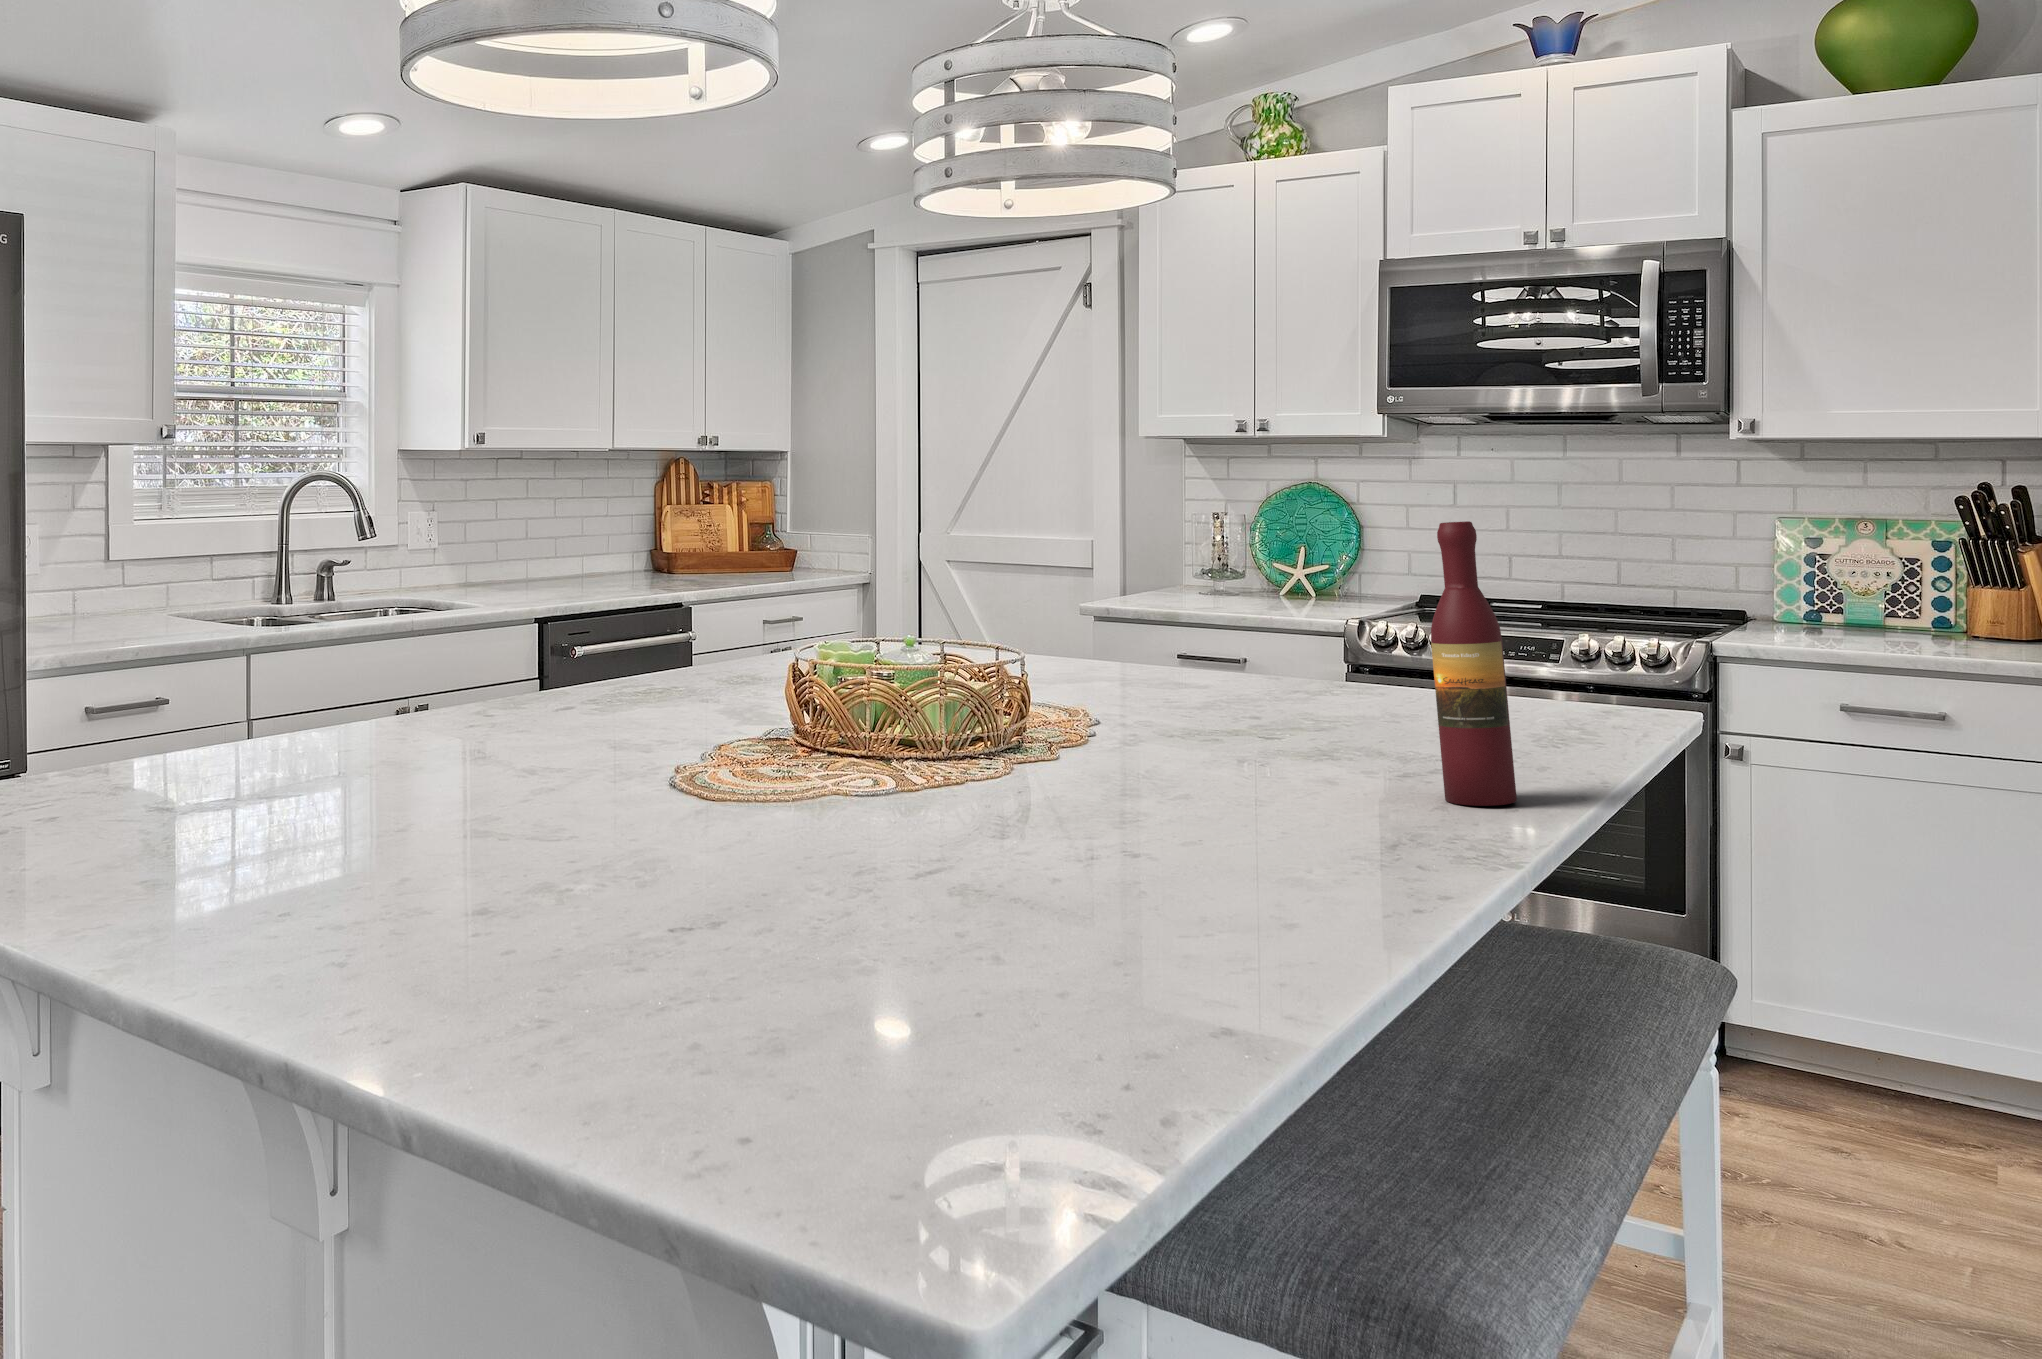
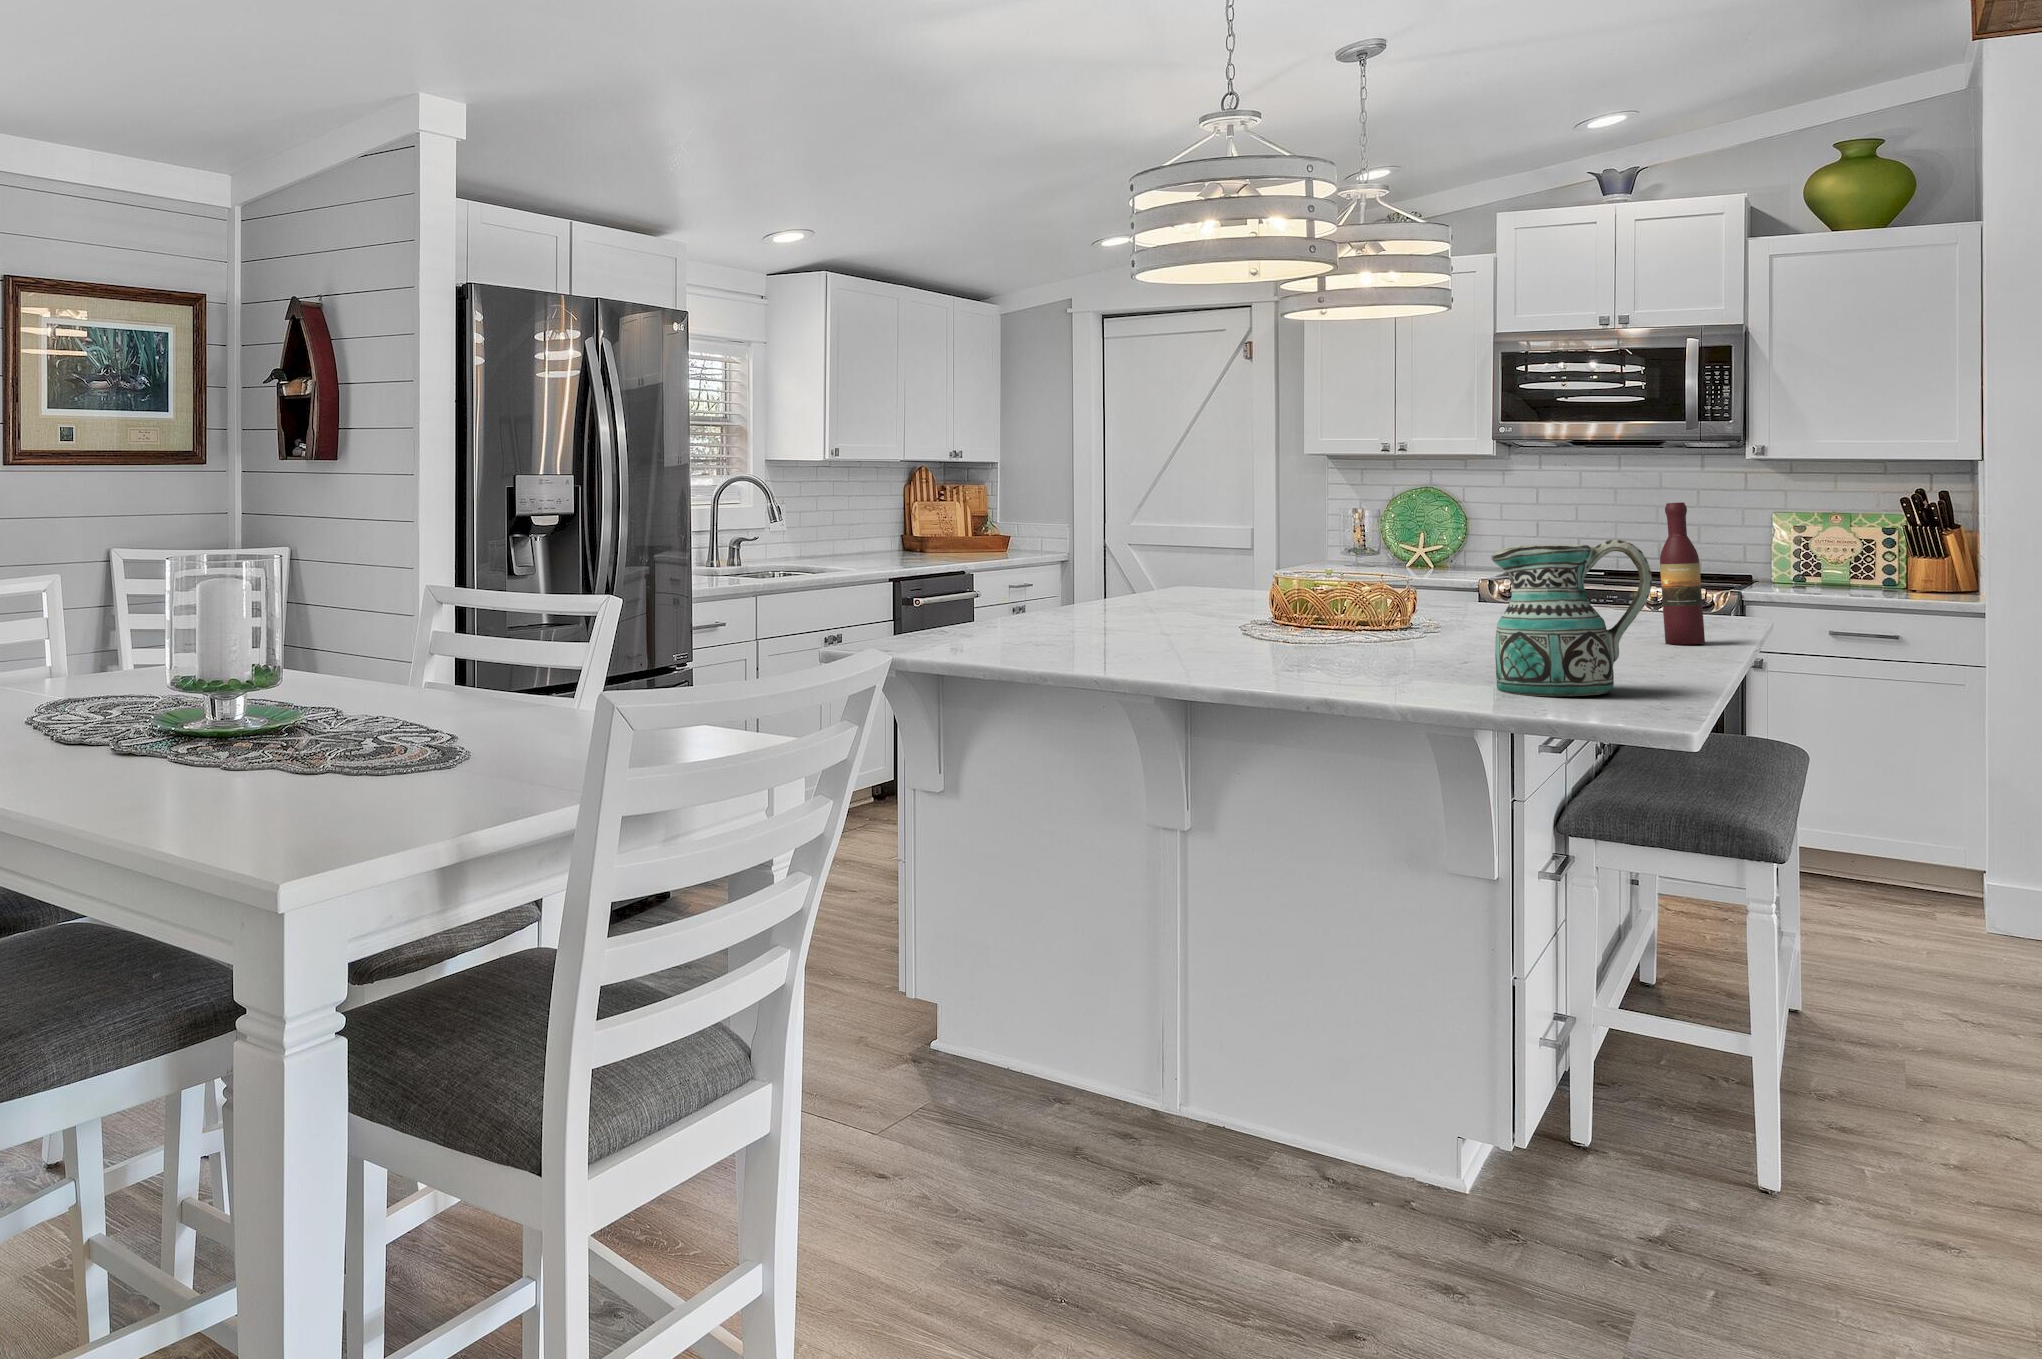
ceramic pitcher: none [789,645,1148,1080] -> present [1491,540,1652,696]

